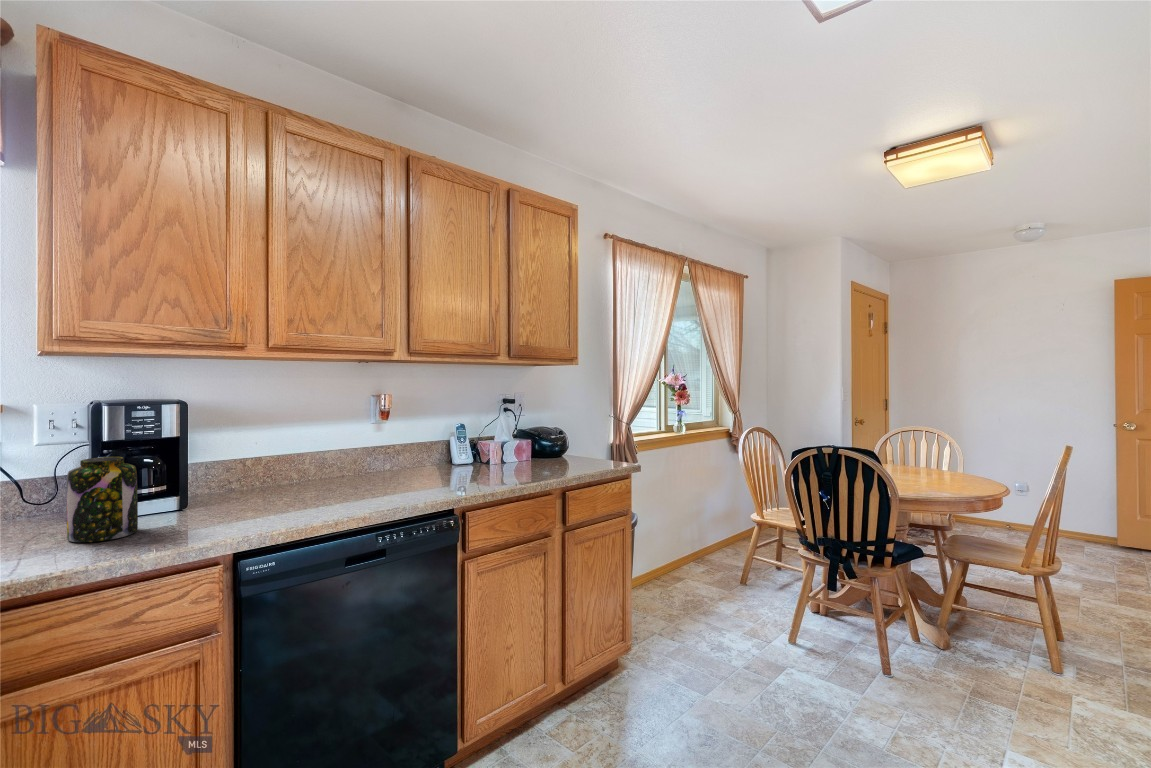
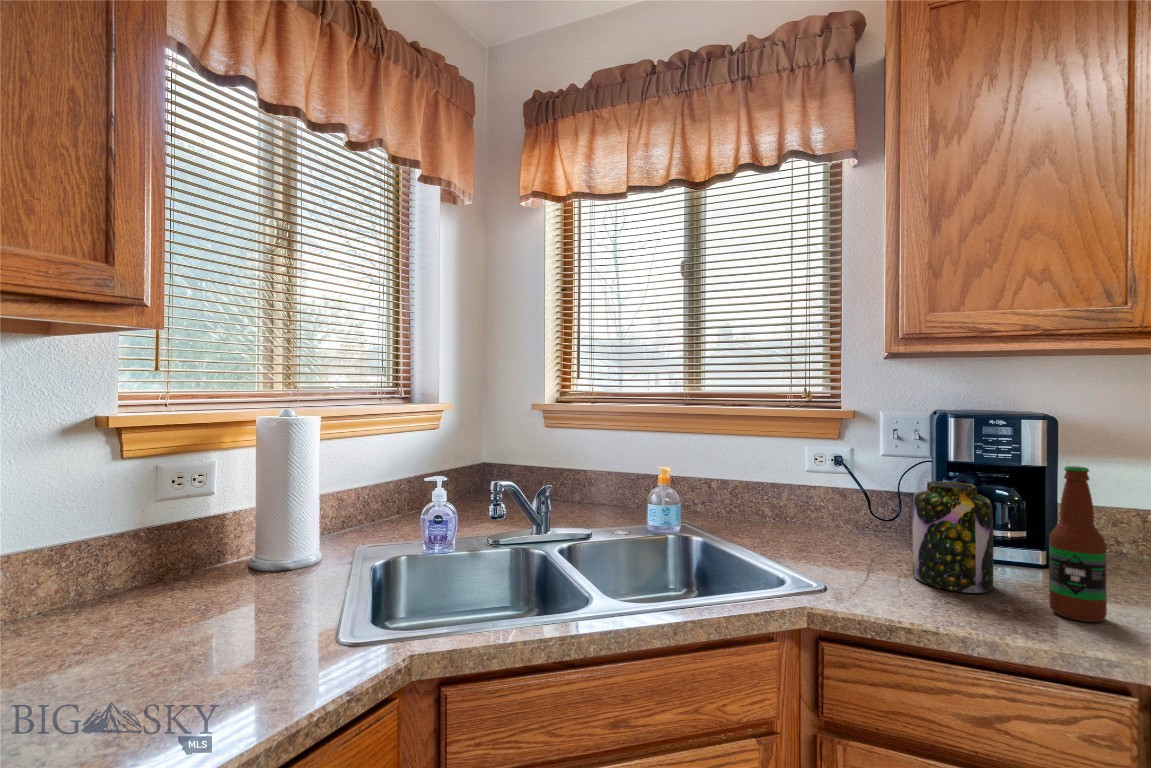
bottle: none [175,433,210,533] -> present [1049,466,1107,622]

